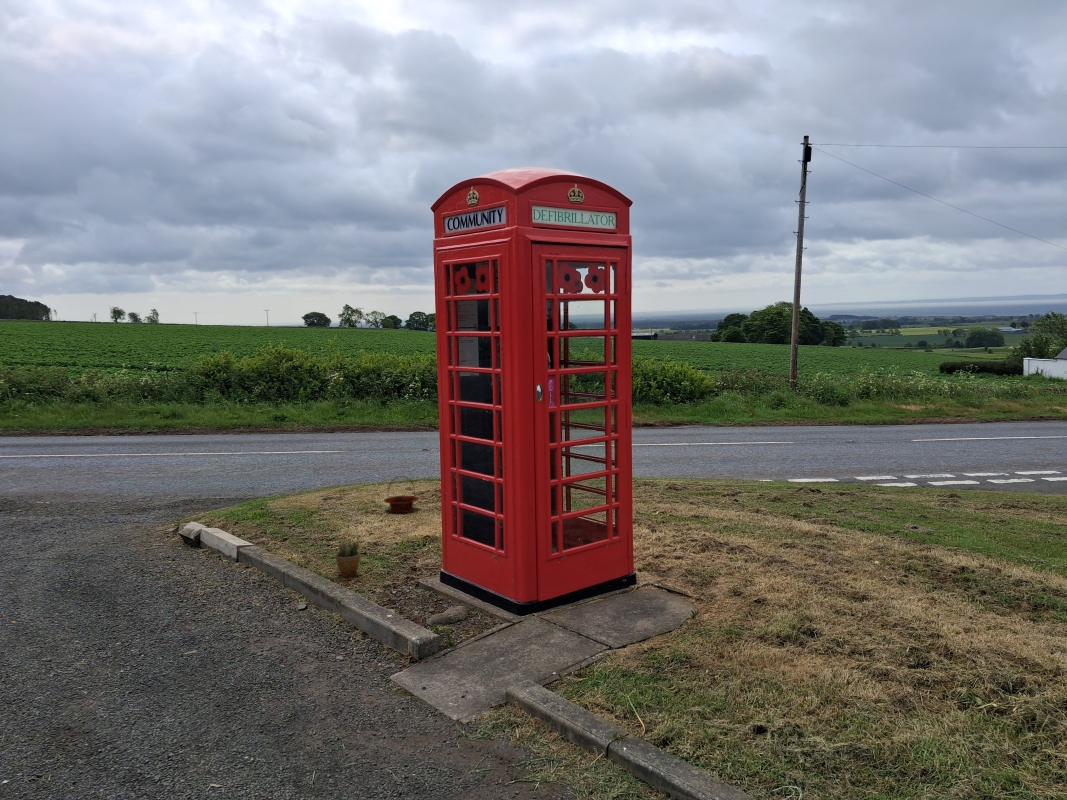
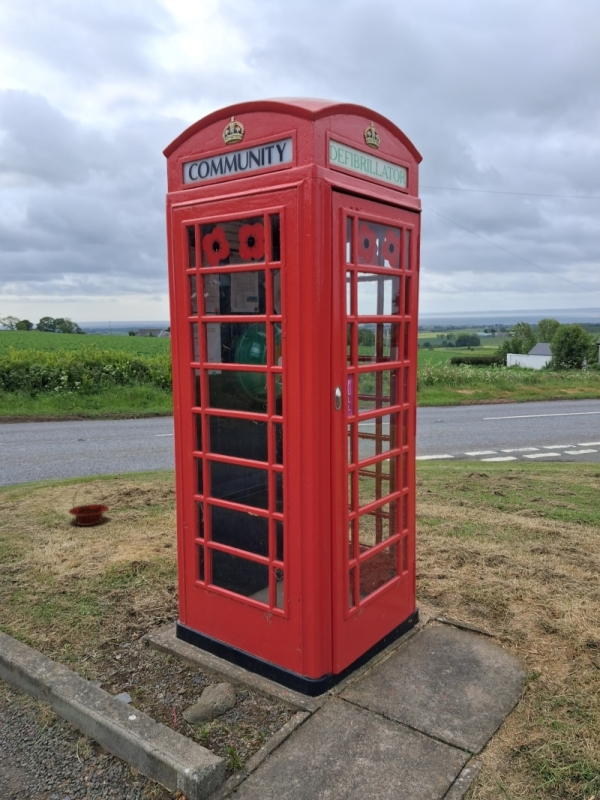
potted plant: present [335,542,360,577] -> none [30,591,65,639]

